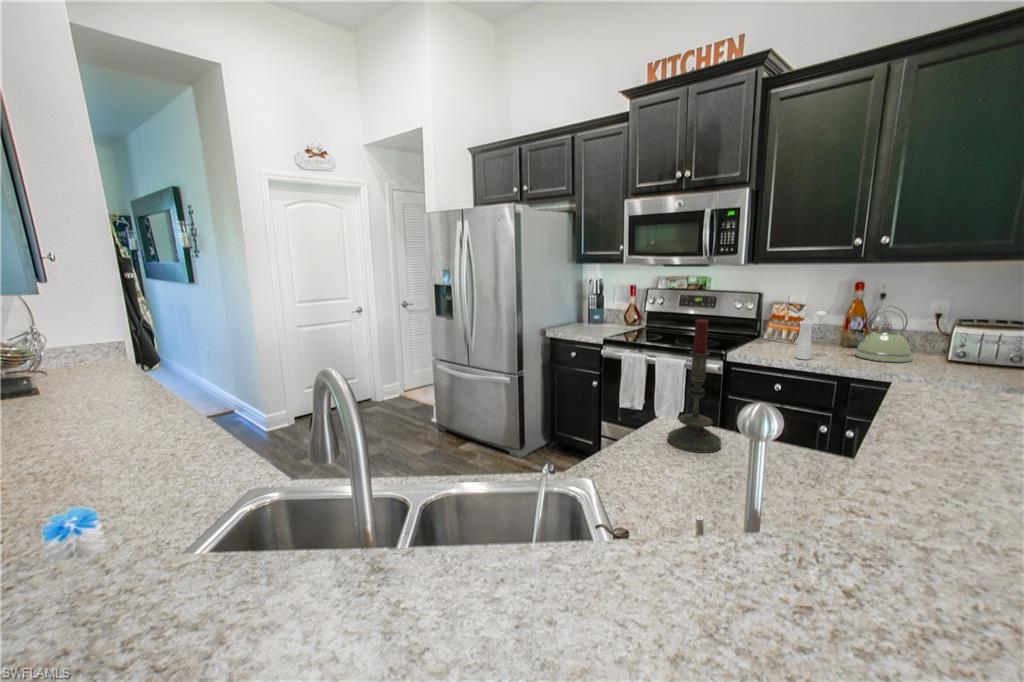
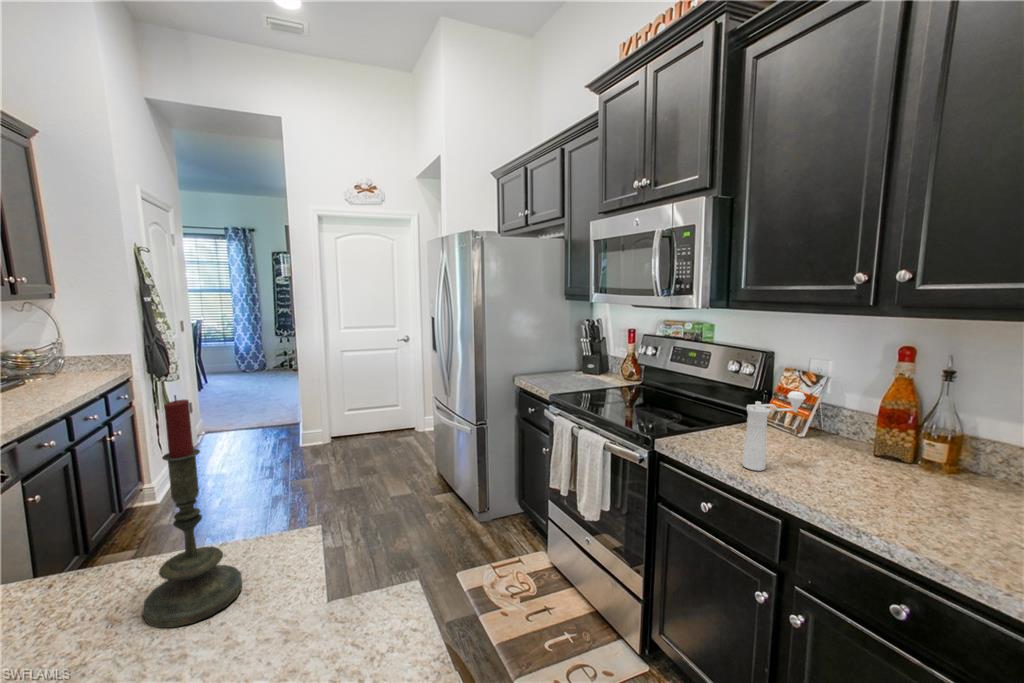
kettle: present [851,306,912,362] -> none [854,395,977,511]

